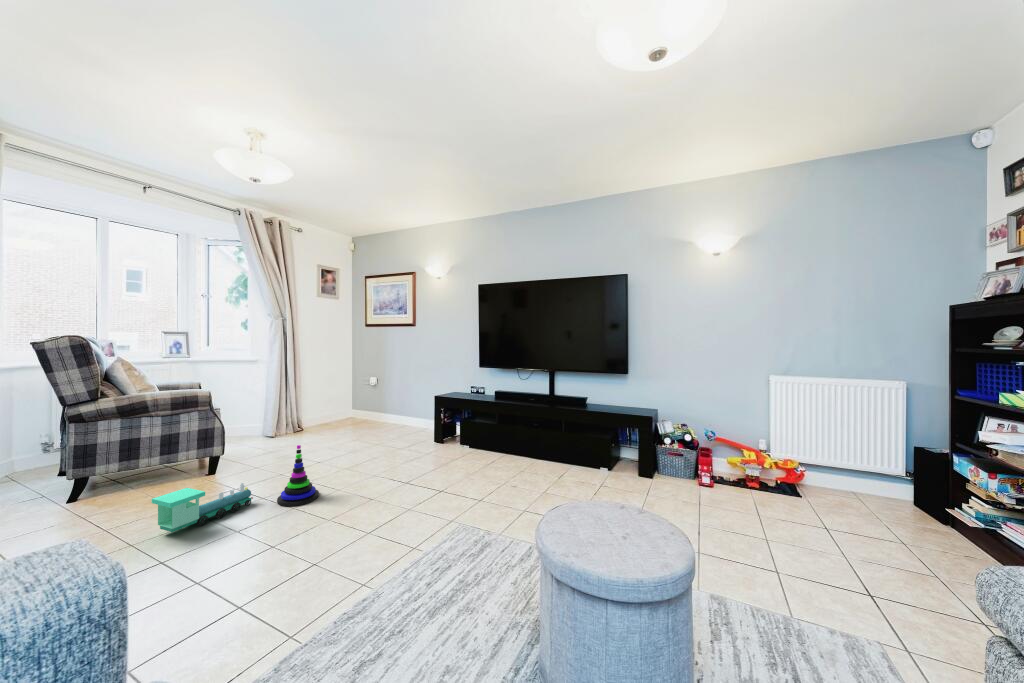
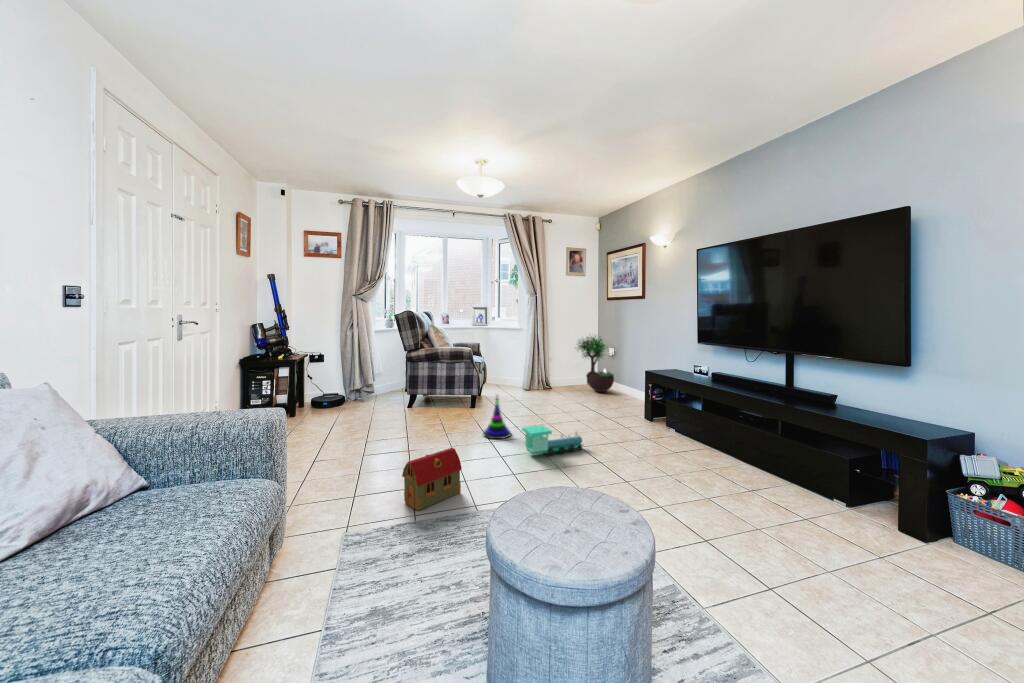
potted tree: none [335,359,382,425] -> present [578,337,614,392]
toy train: present [152,483,253,532] -> present [522,425,583,456]
toy house: none [263,524,339,632] -> present [402,448,462,511]

